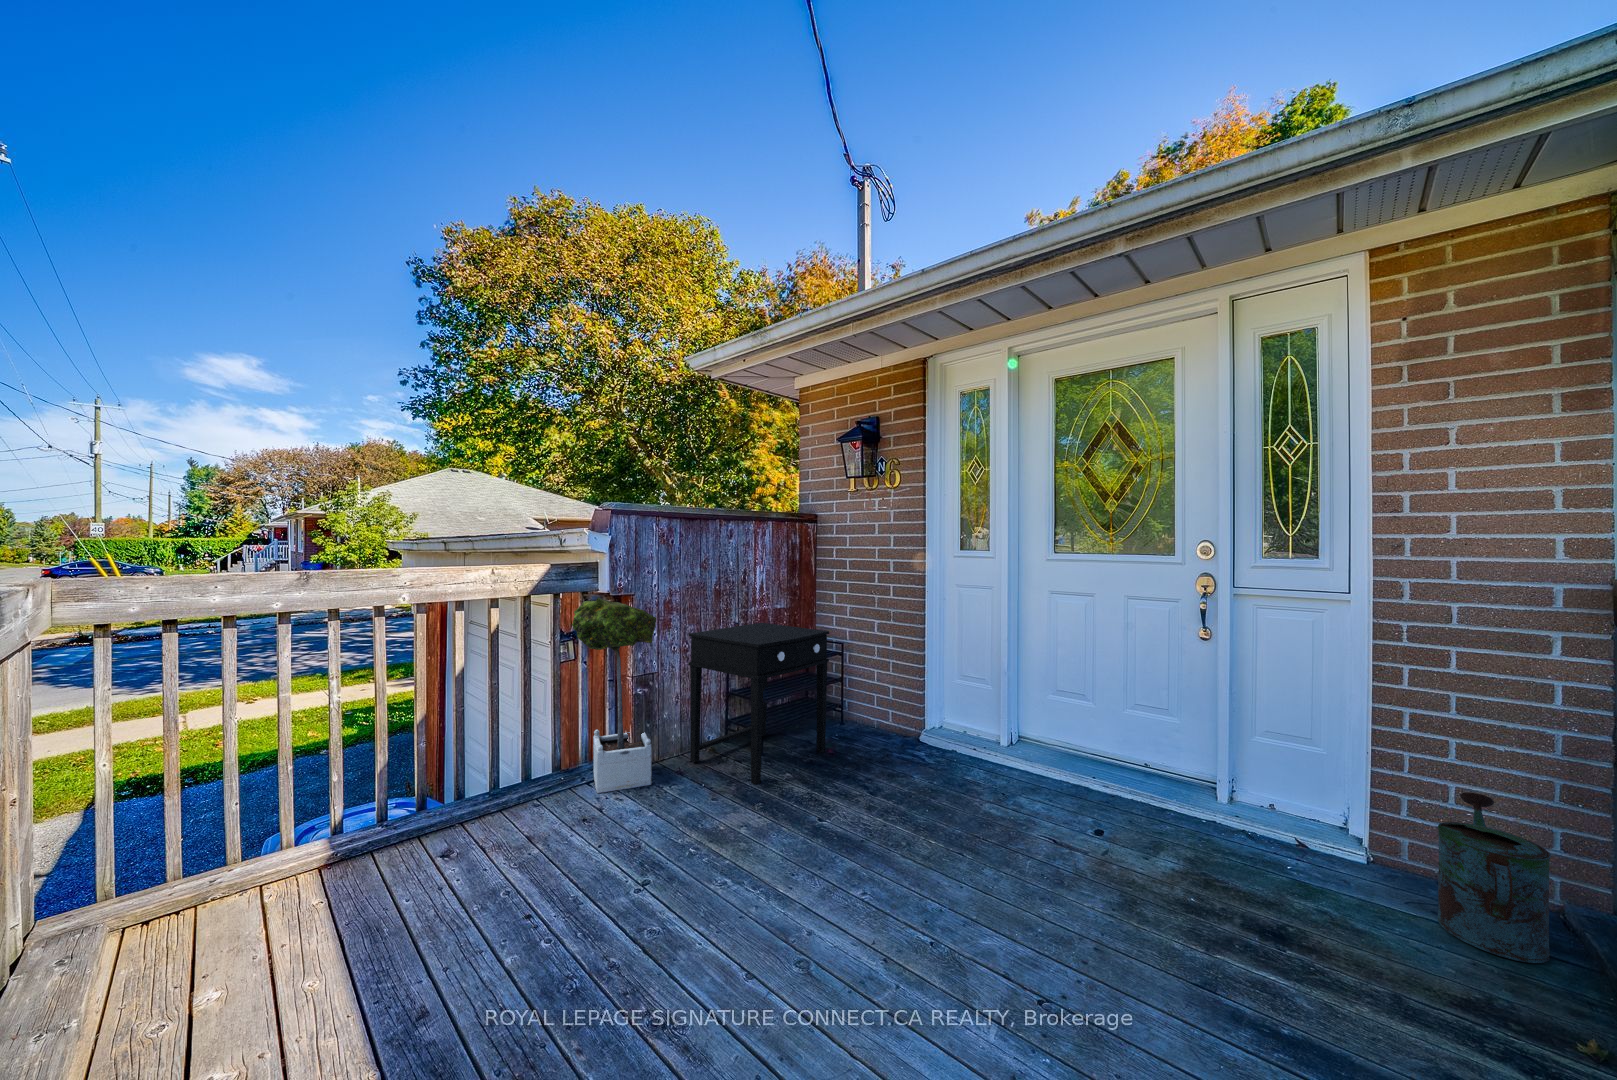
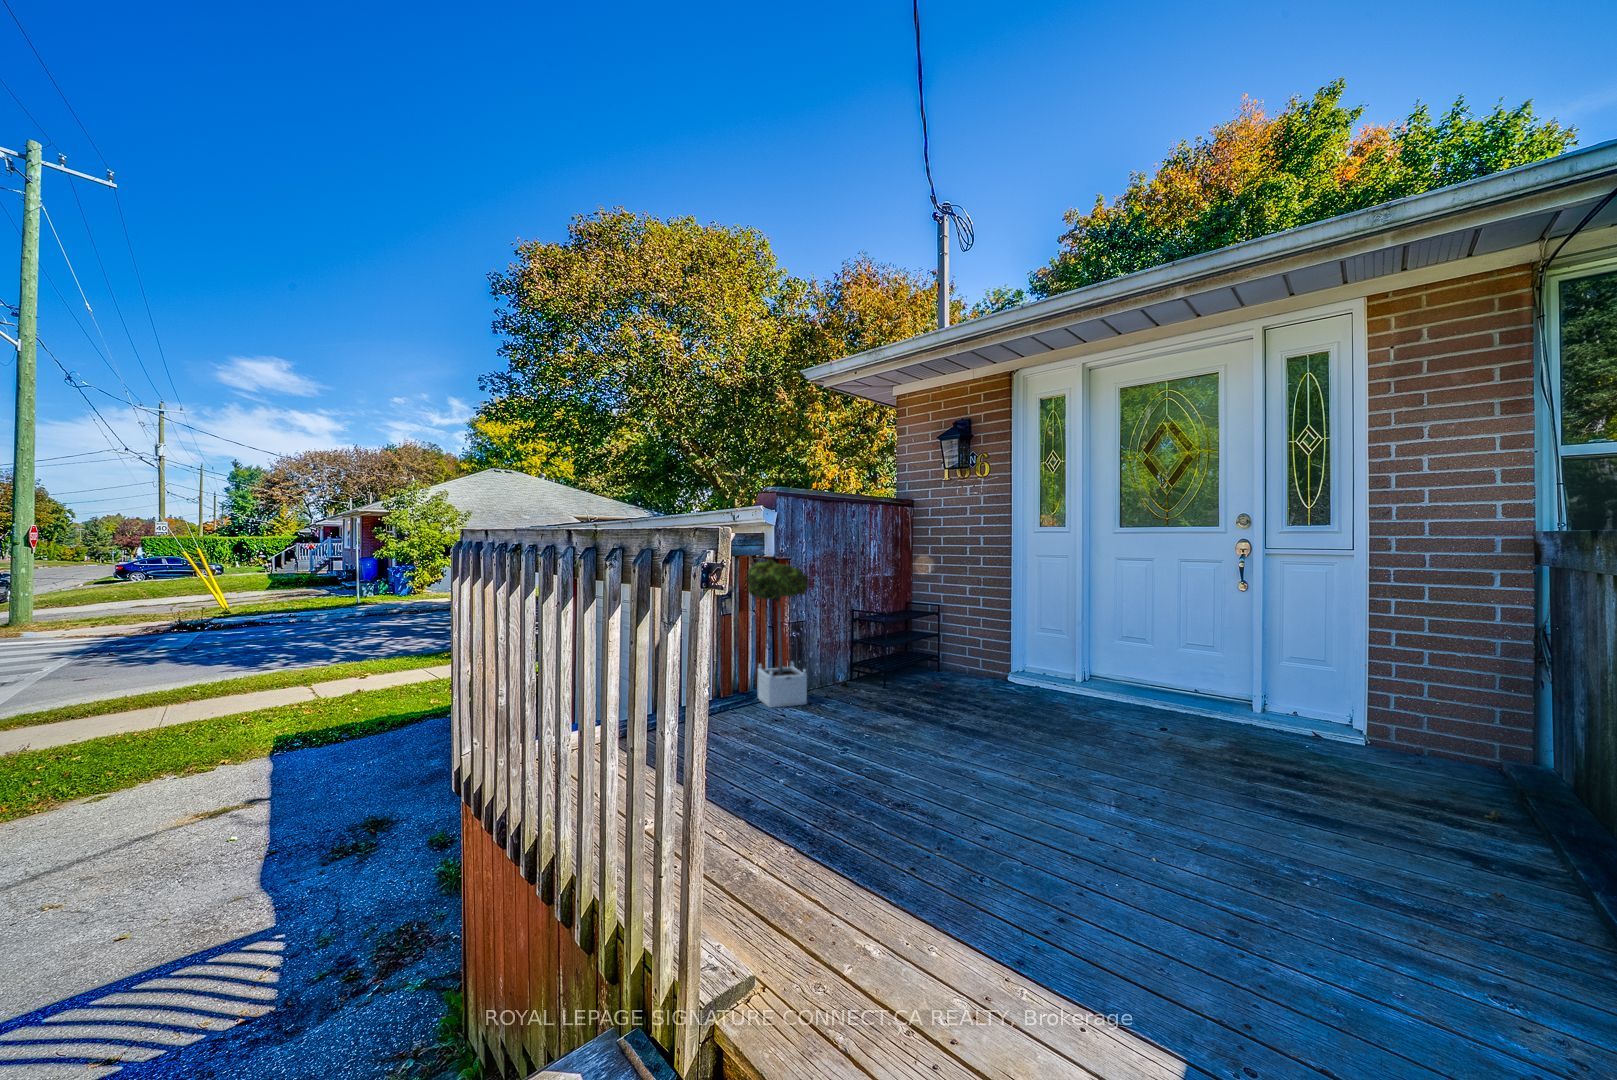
side table: present [688,623,829,784] -> none [827,588,936,705]
watering can: present [1438,793,1551,963] -> none [1405,685,1478,783]

